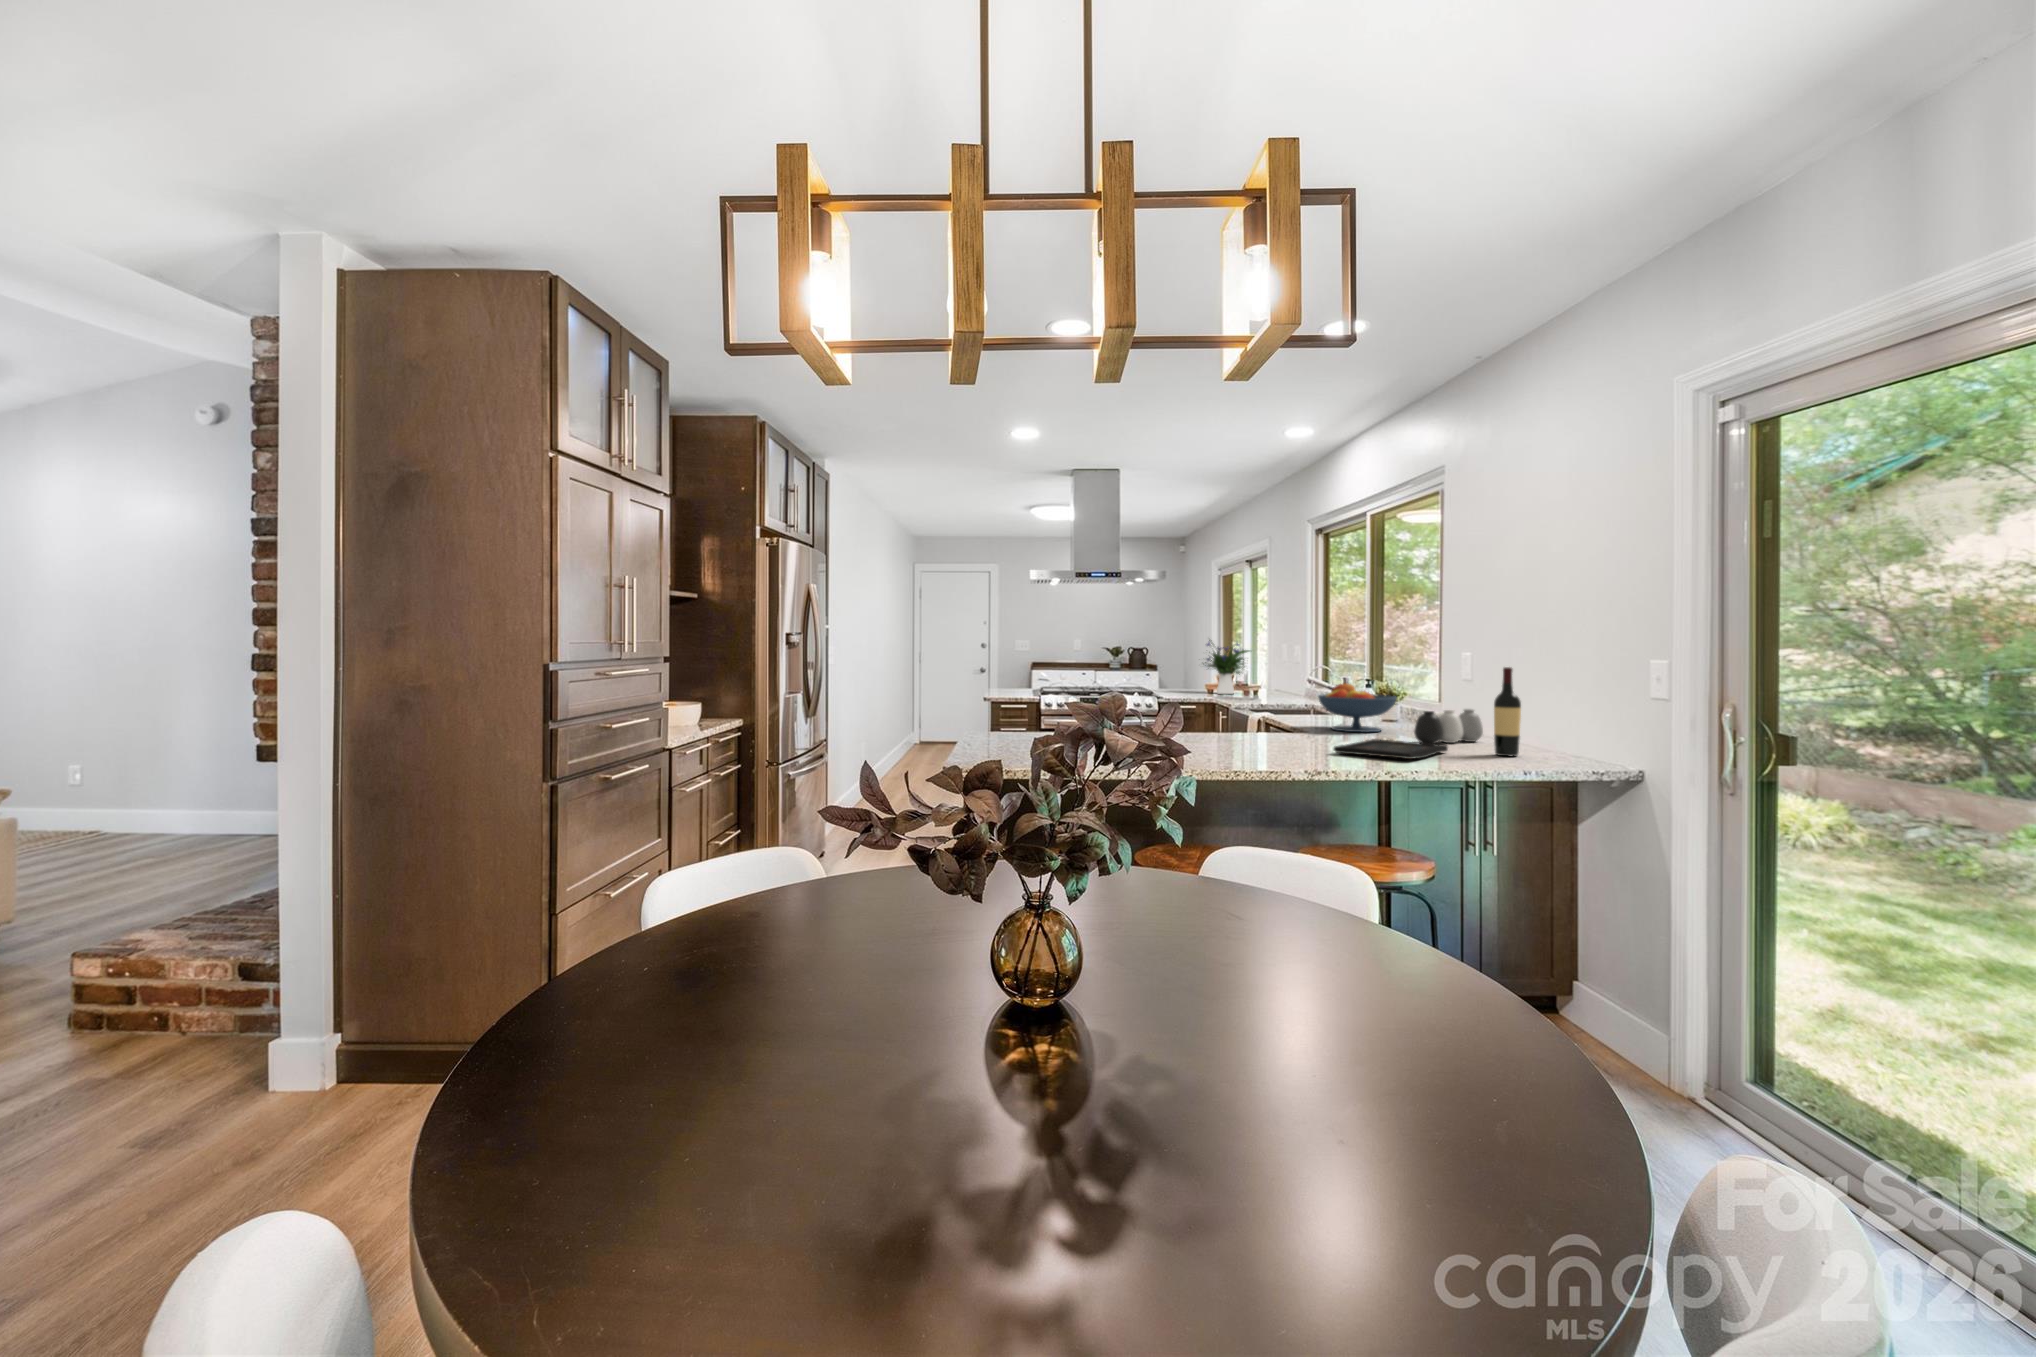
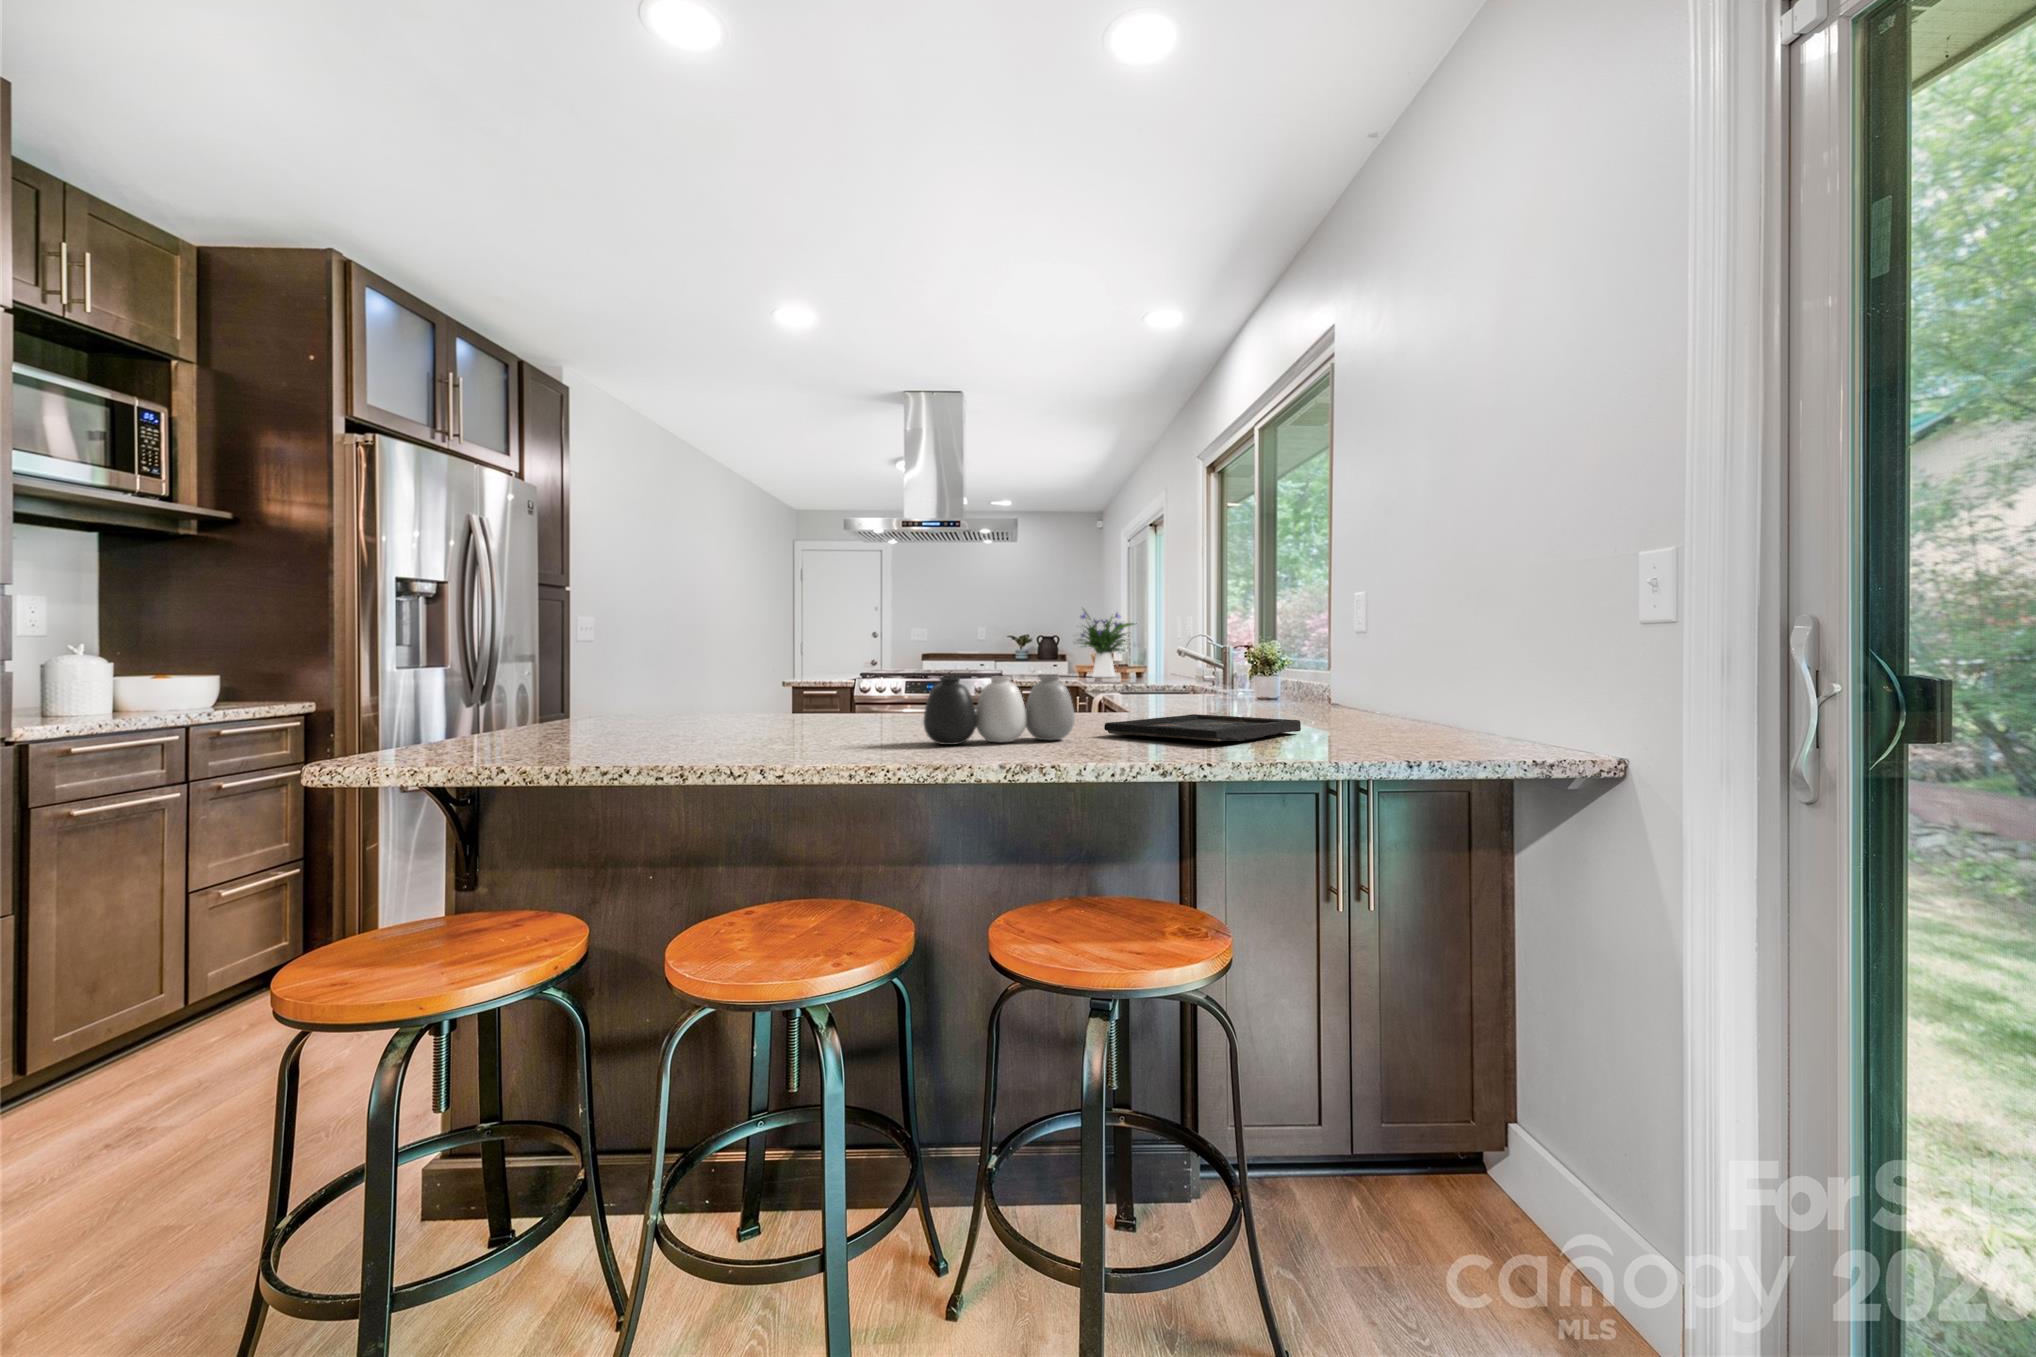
wine bottle: present [1494,667,1521,756] -> none [1374,586,1418,738]
fruit bowl: present [1318,684,1397,732] -> none [1146,640,1258,710]
vase: present [1414,709,1483,744] -> present [923,676,1075,745]

